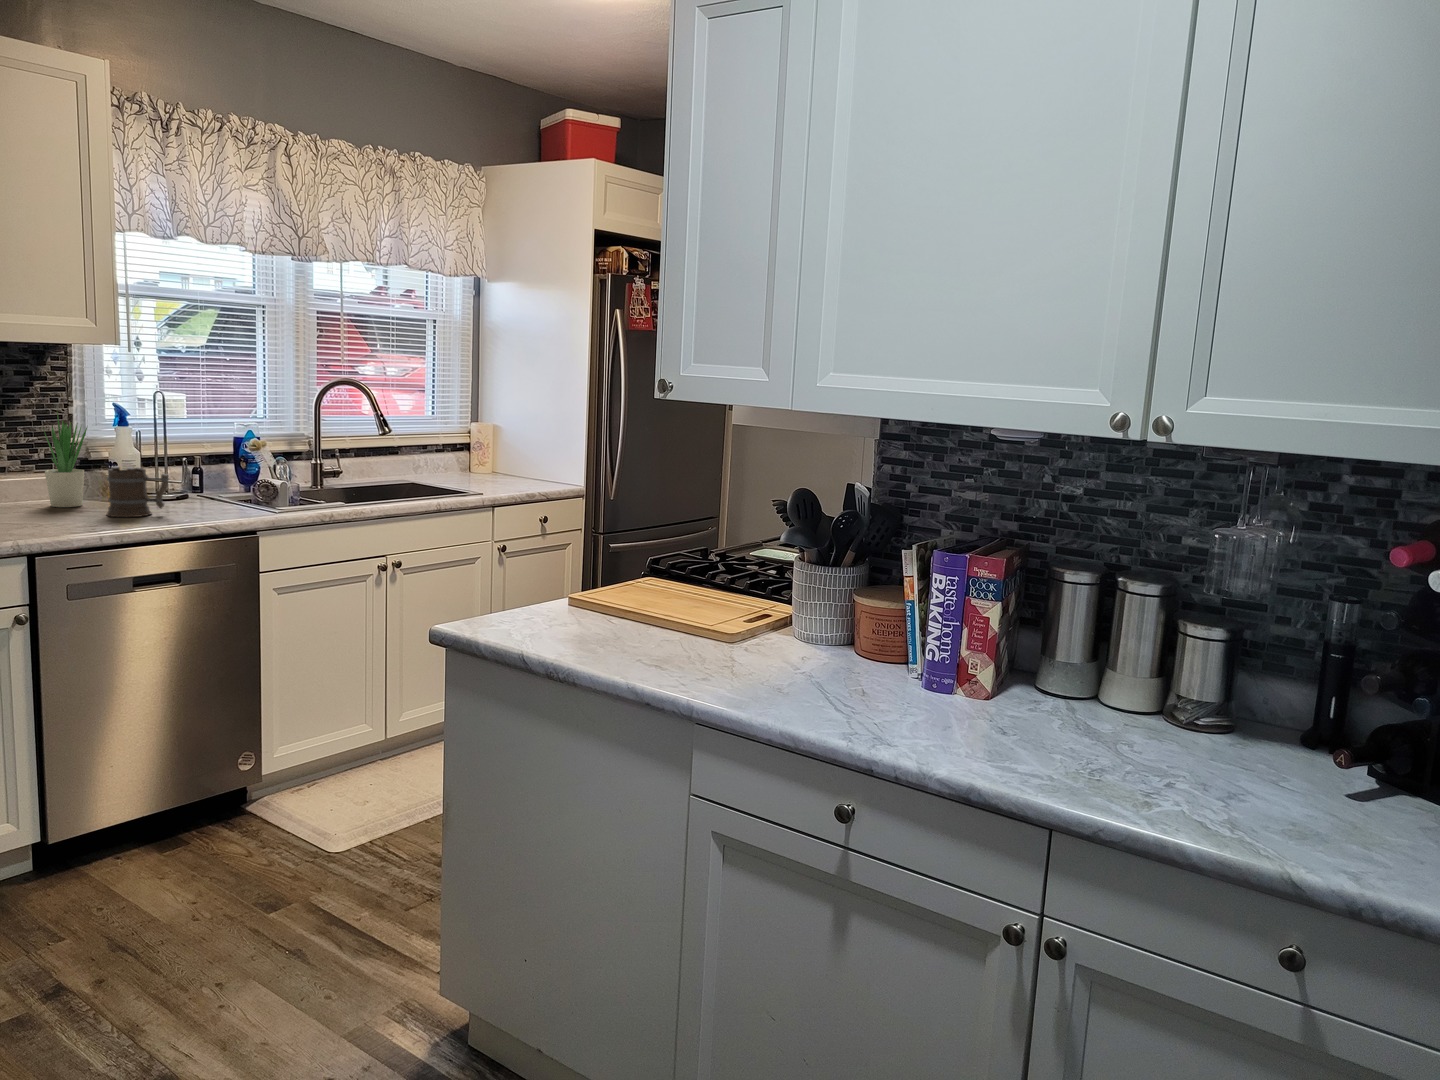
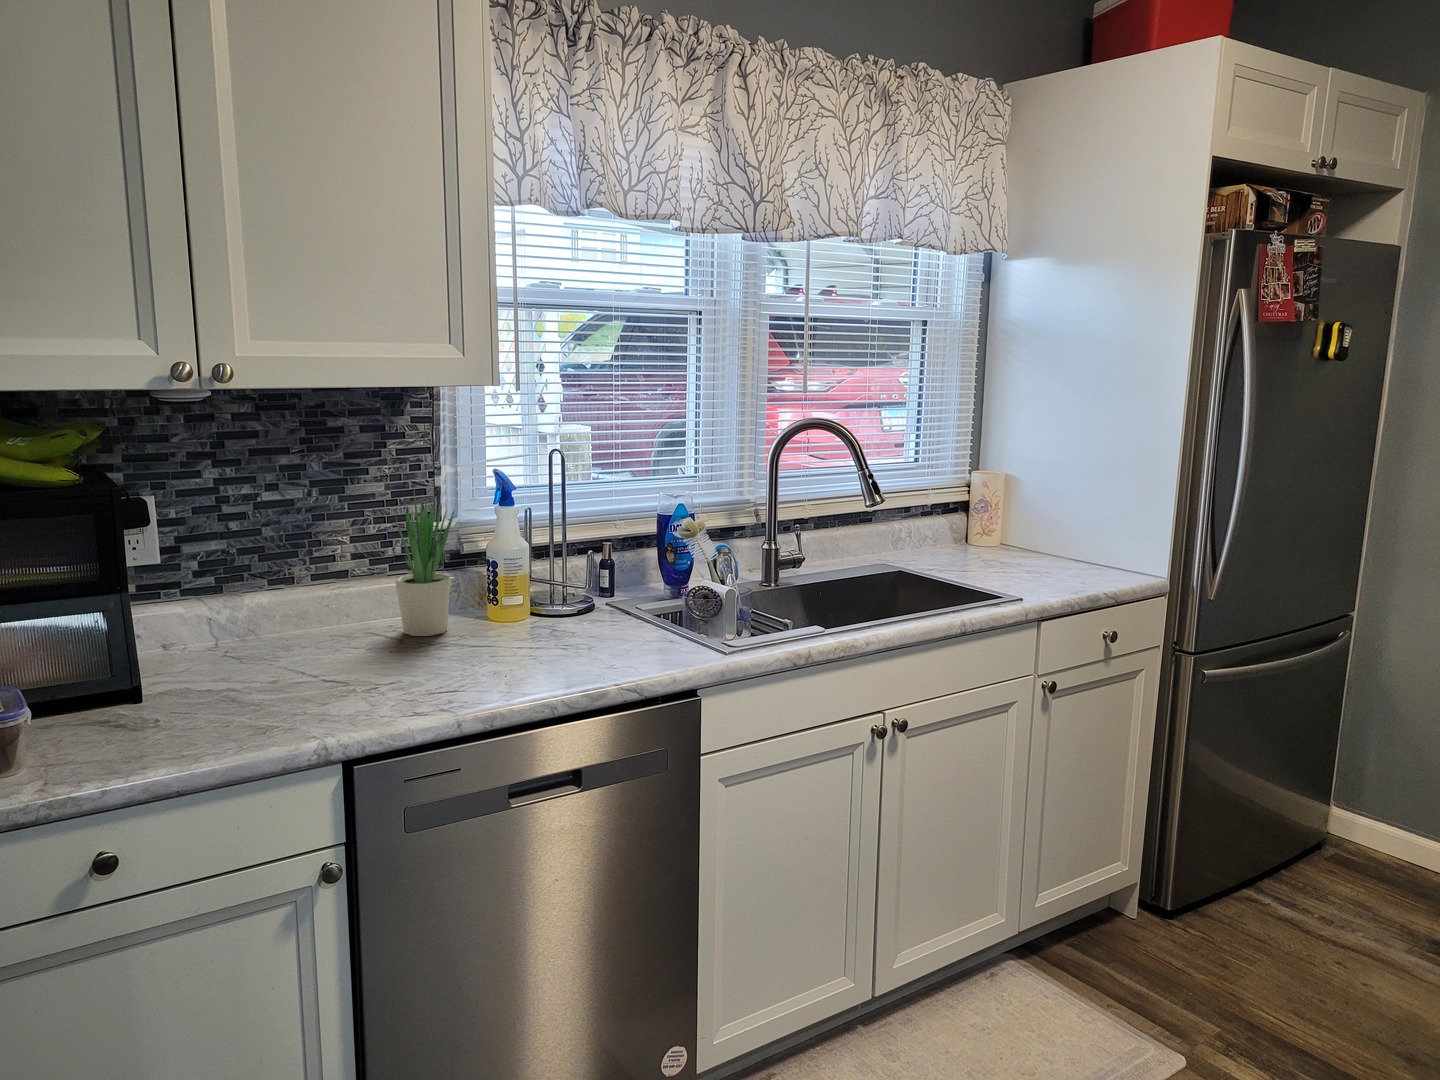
mug: present [107,466,169,517] -> none [474,578,567,667]

